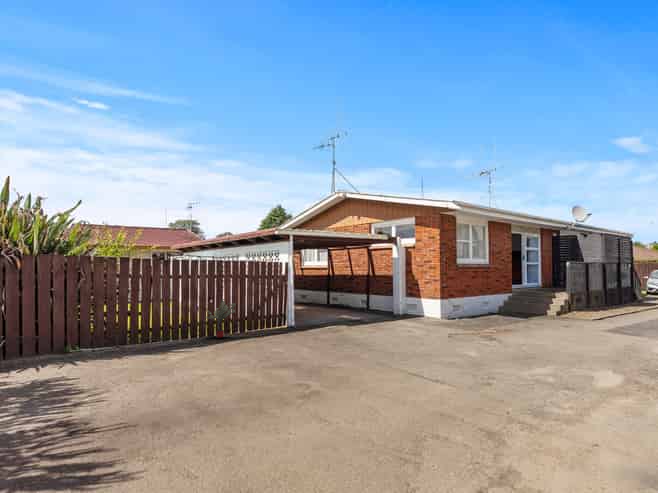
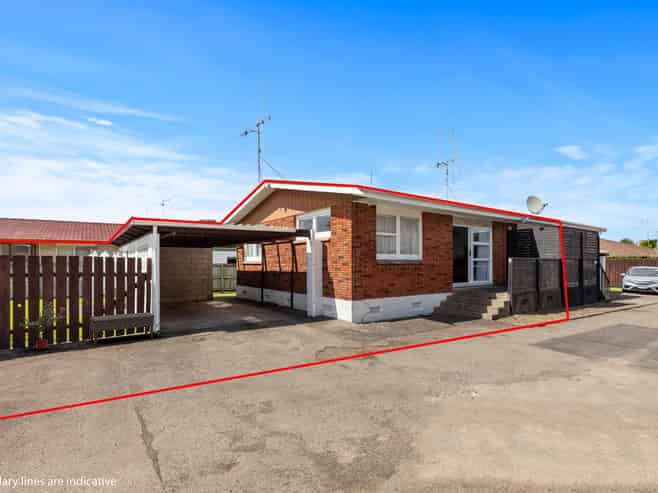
bench: none [246,309,294,335] -> present [90,312,154,344]

